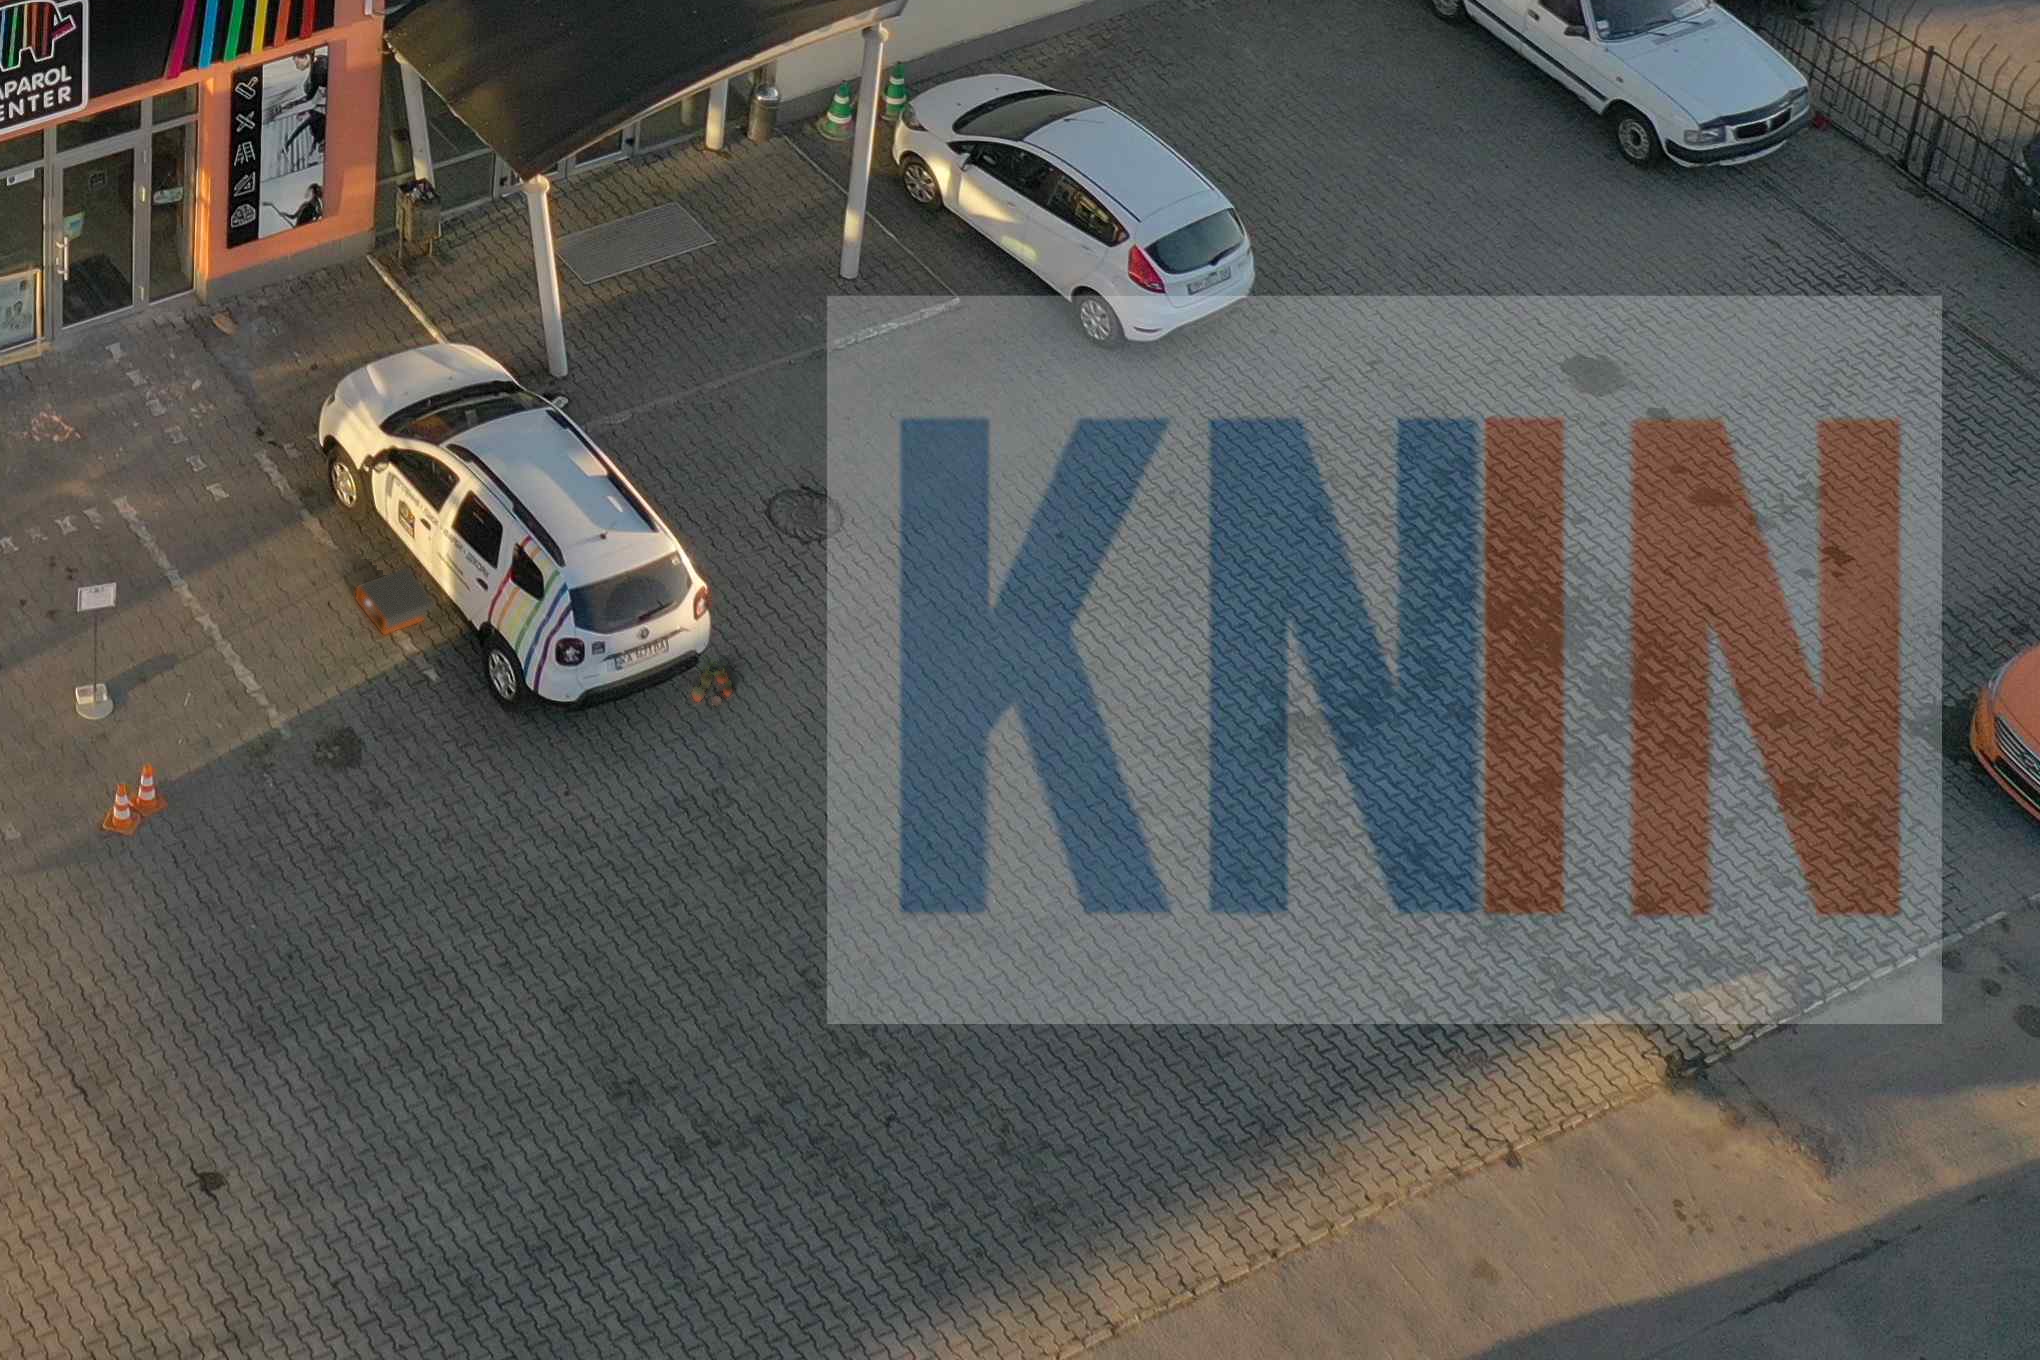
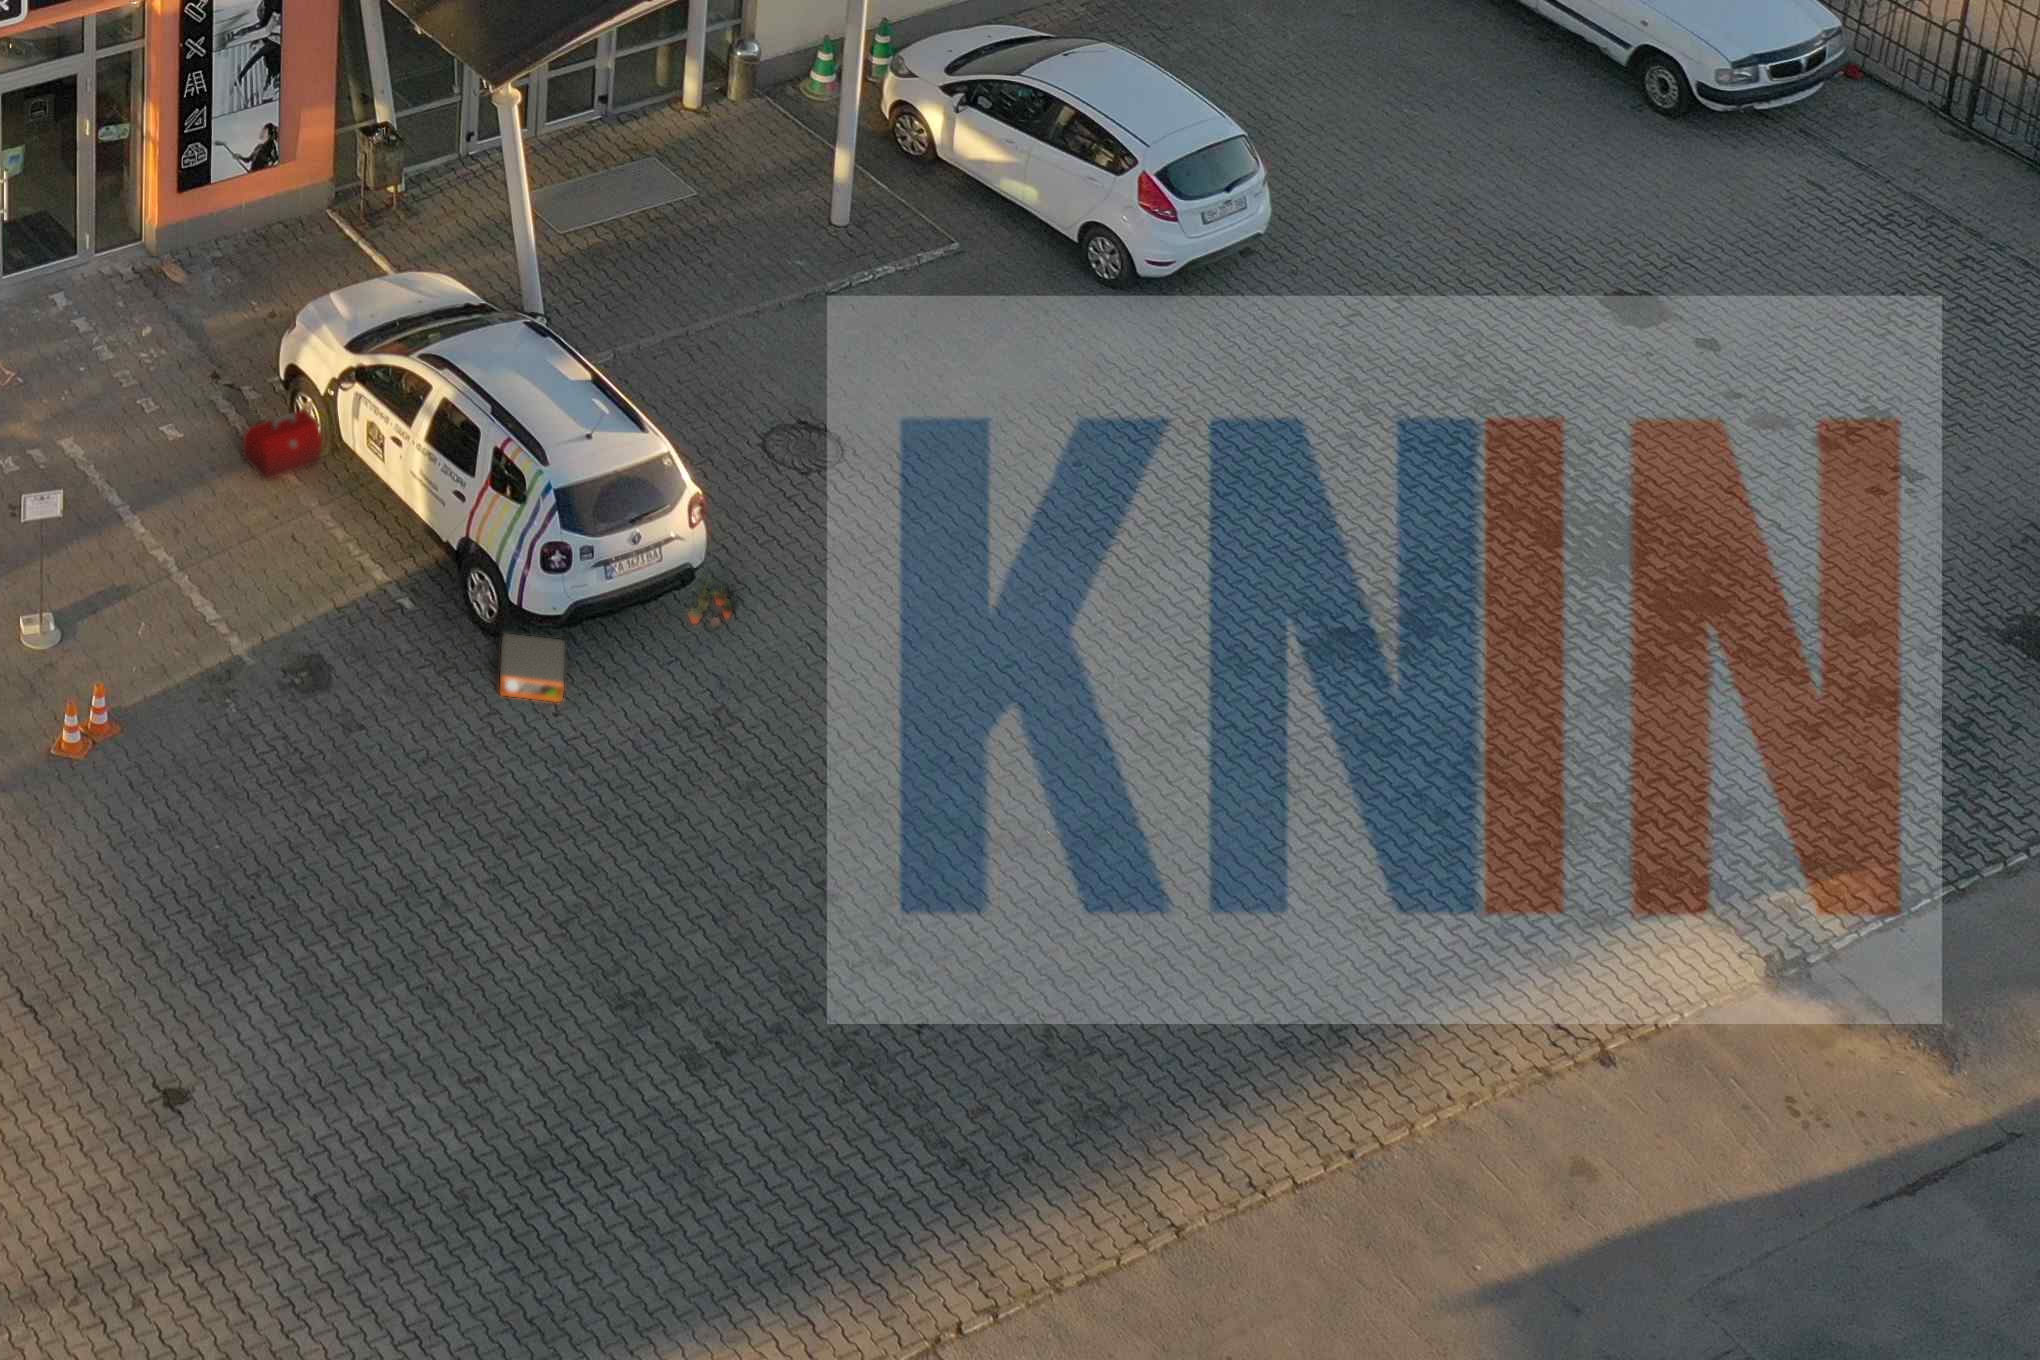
toolbox: none [282,478,356,547] -> present [243,409,322,481]
storage box: present [356,569,433,634] -> present [500,634,565,702]

